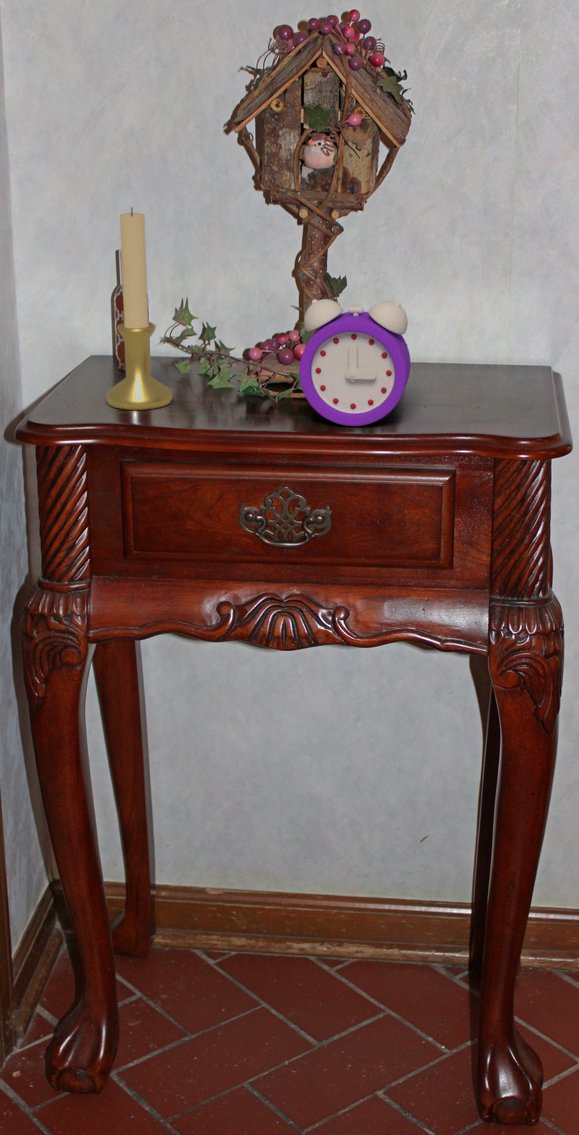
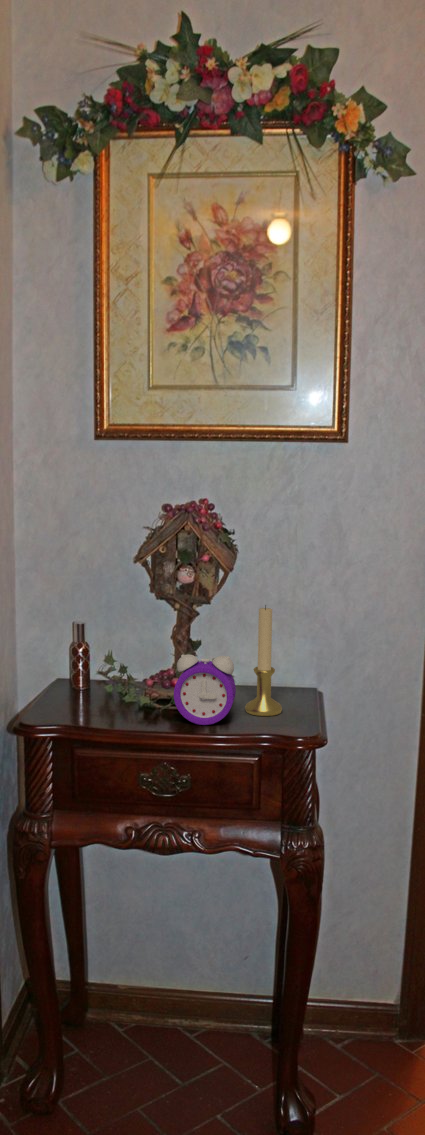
candle holder: present [106,208,172,410] -> present [245,605,282,716]

